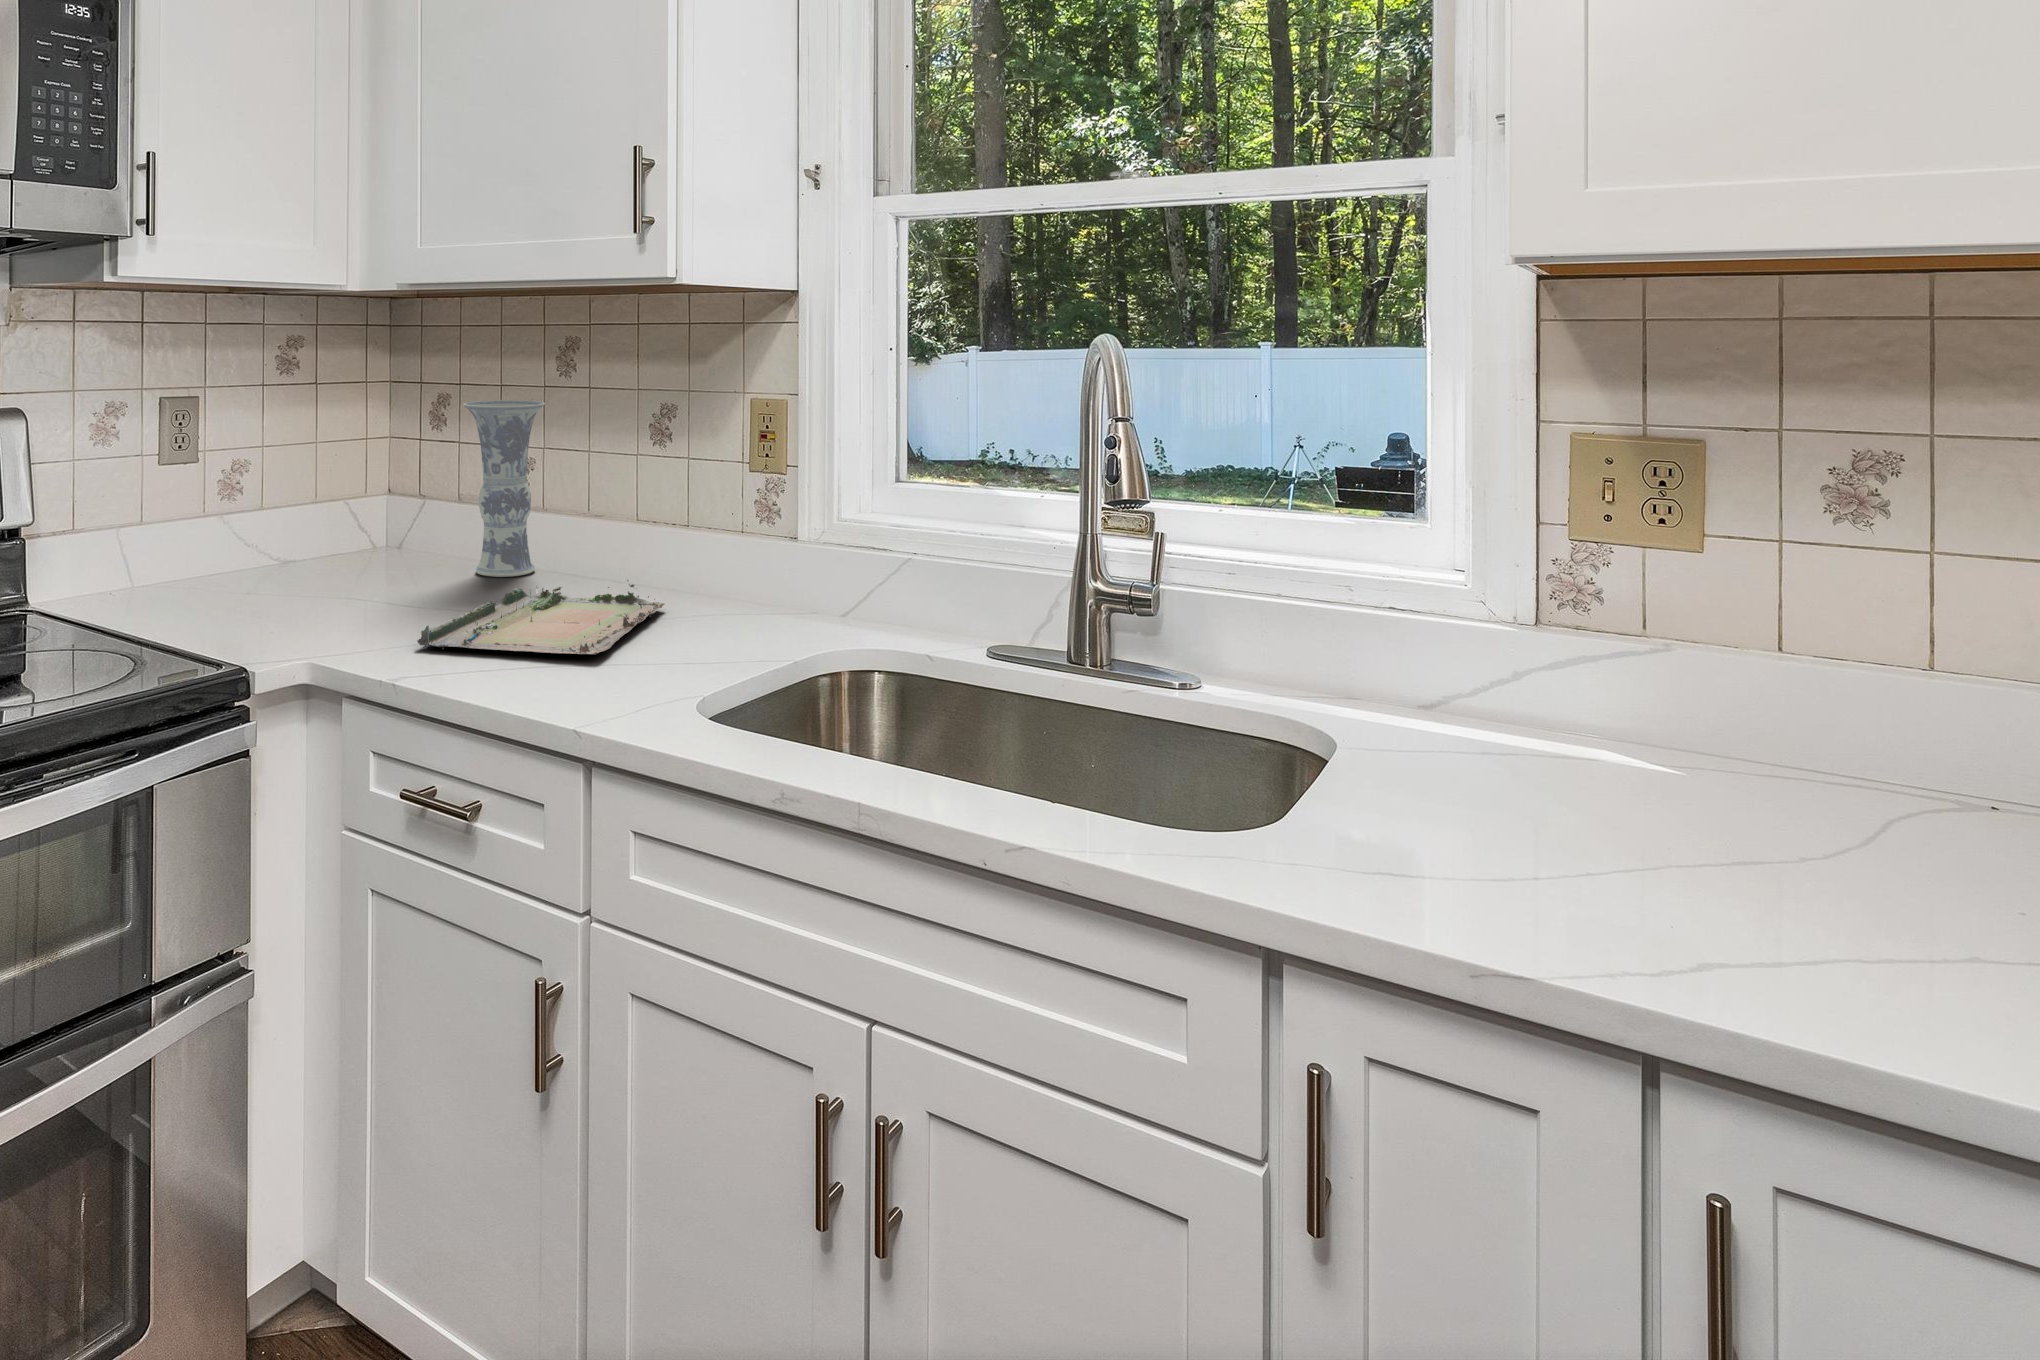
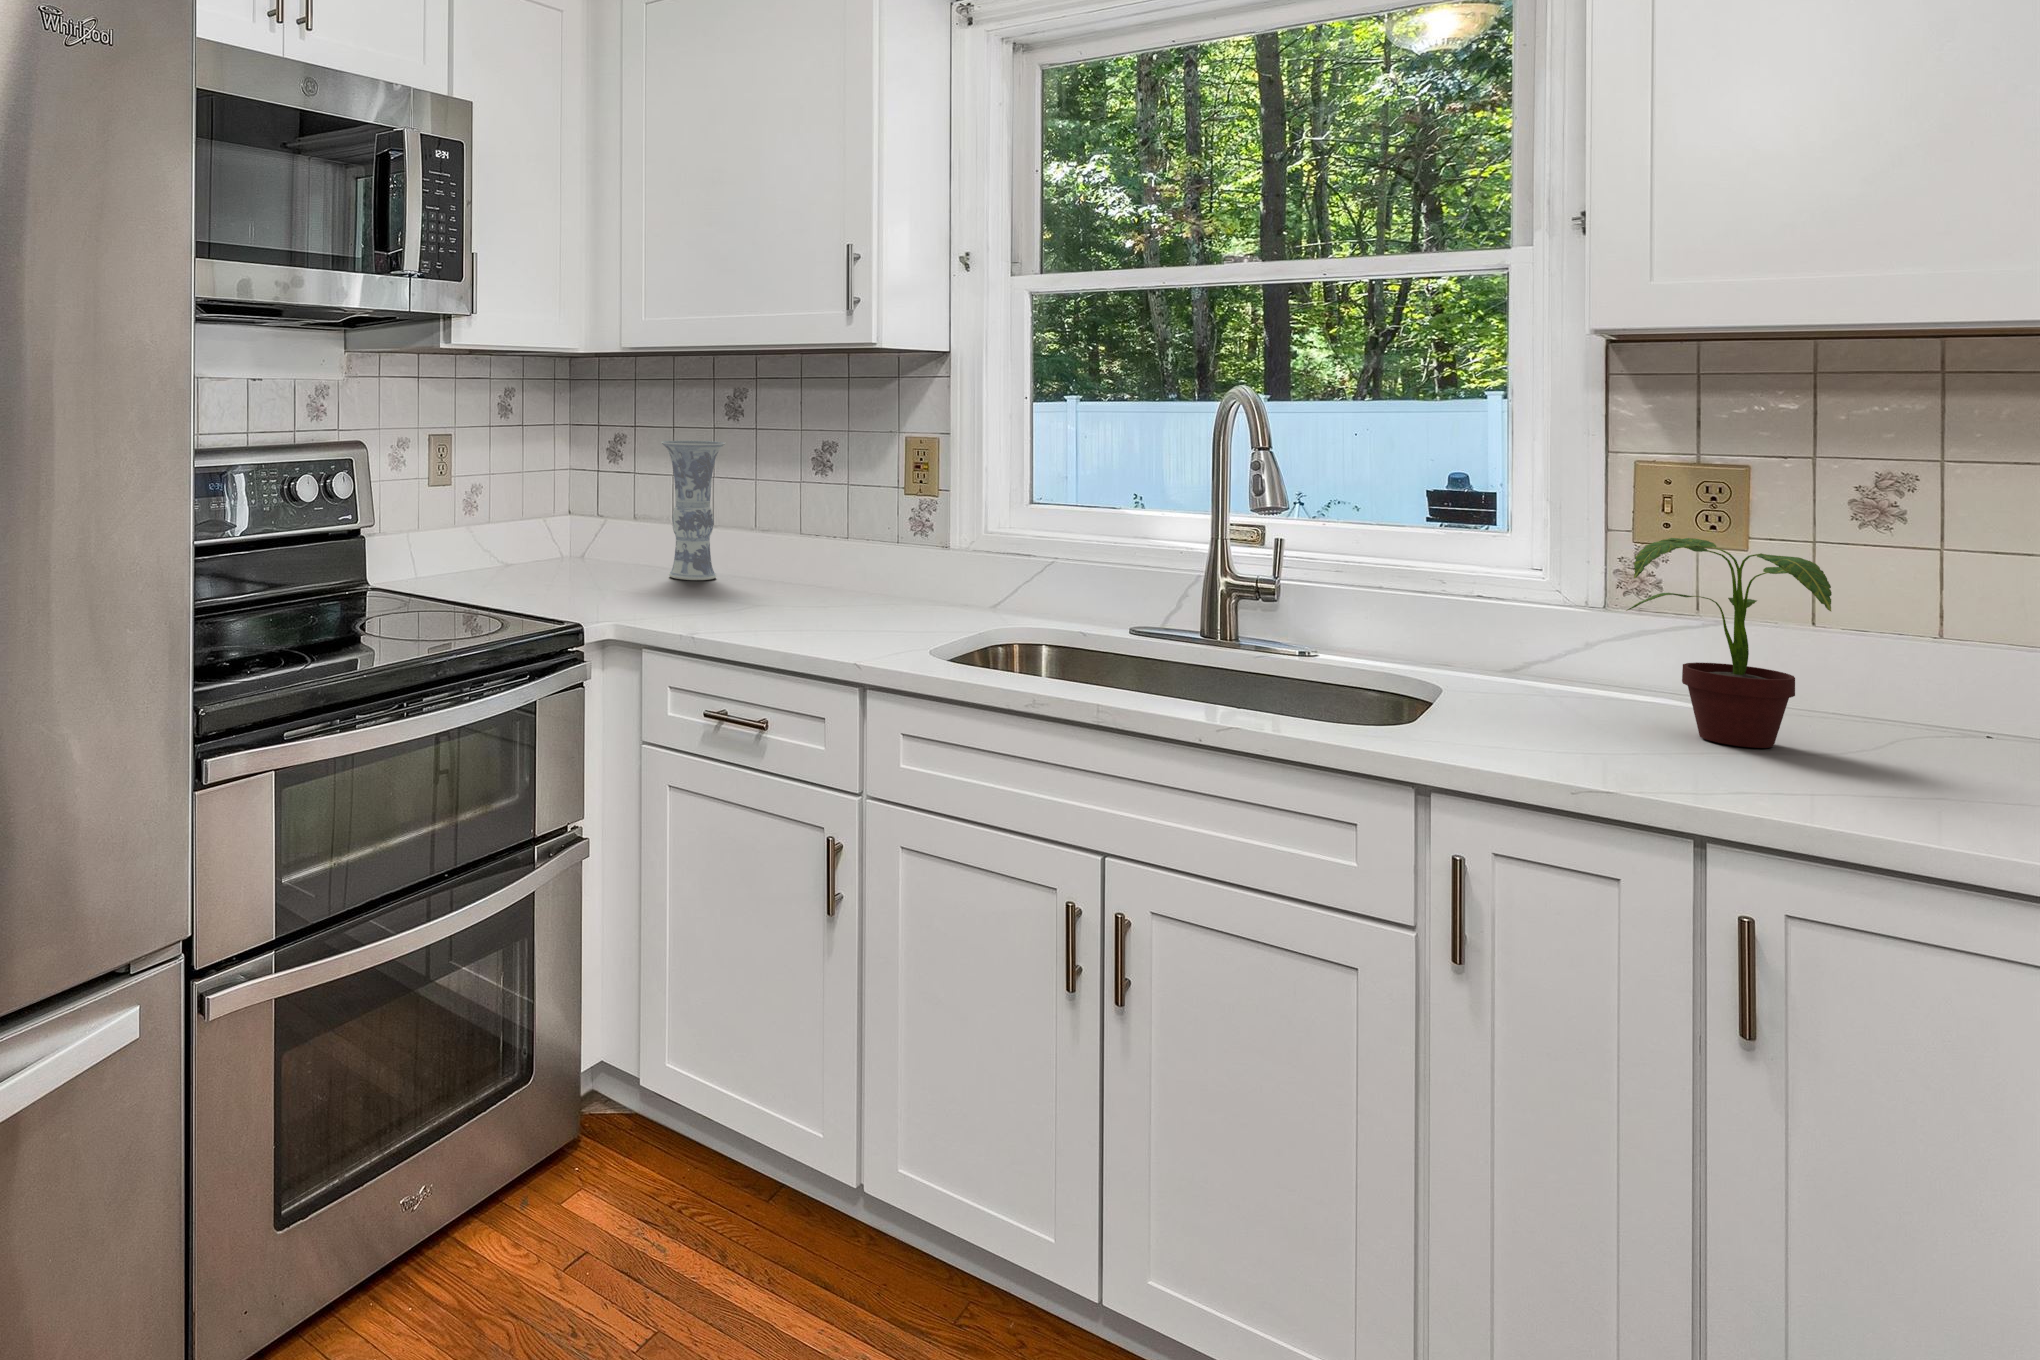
potted plant: none [1554,550,1829,863] -> present [1626,538,1832,748]
tray: present [417,580,665,655] -> none [688,579,851,624]

